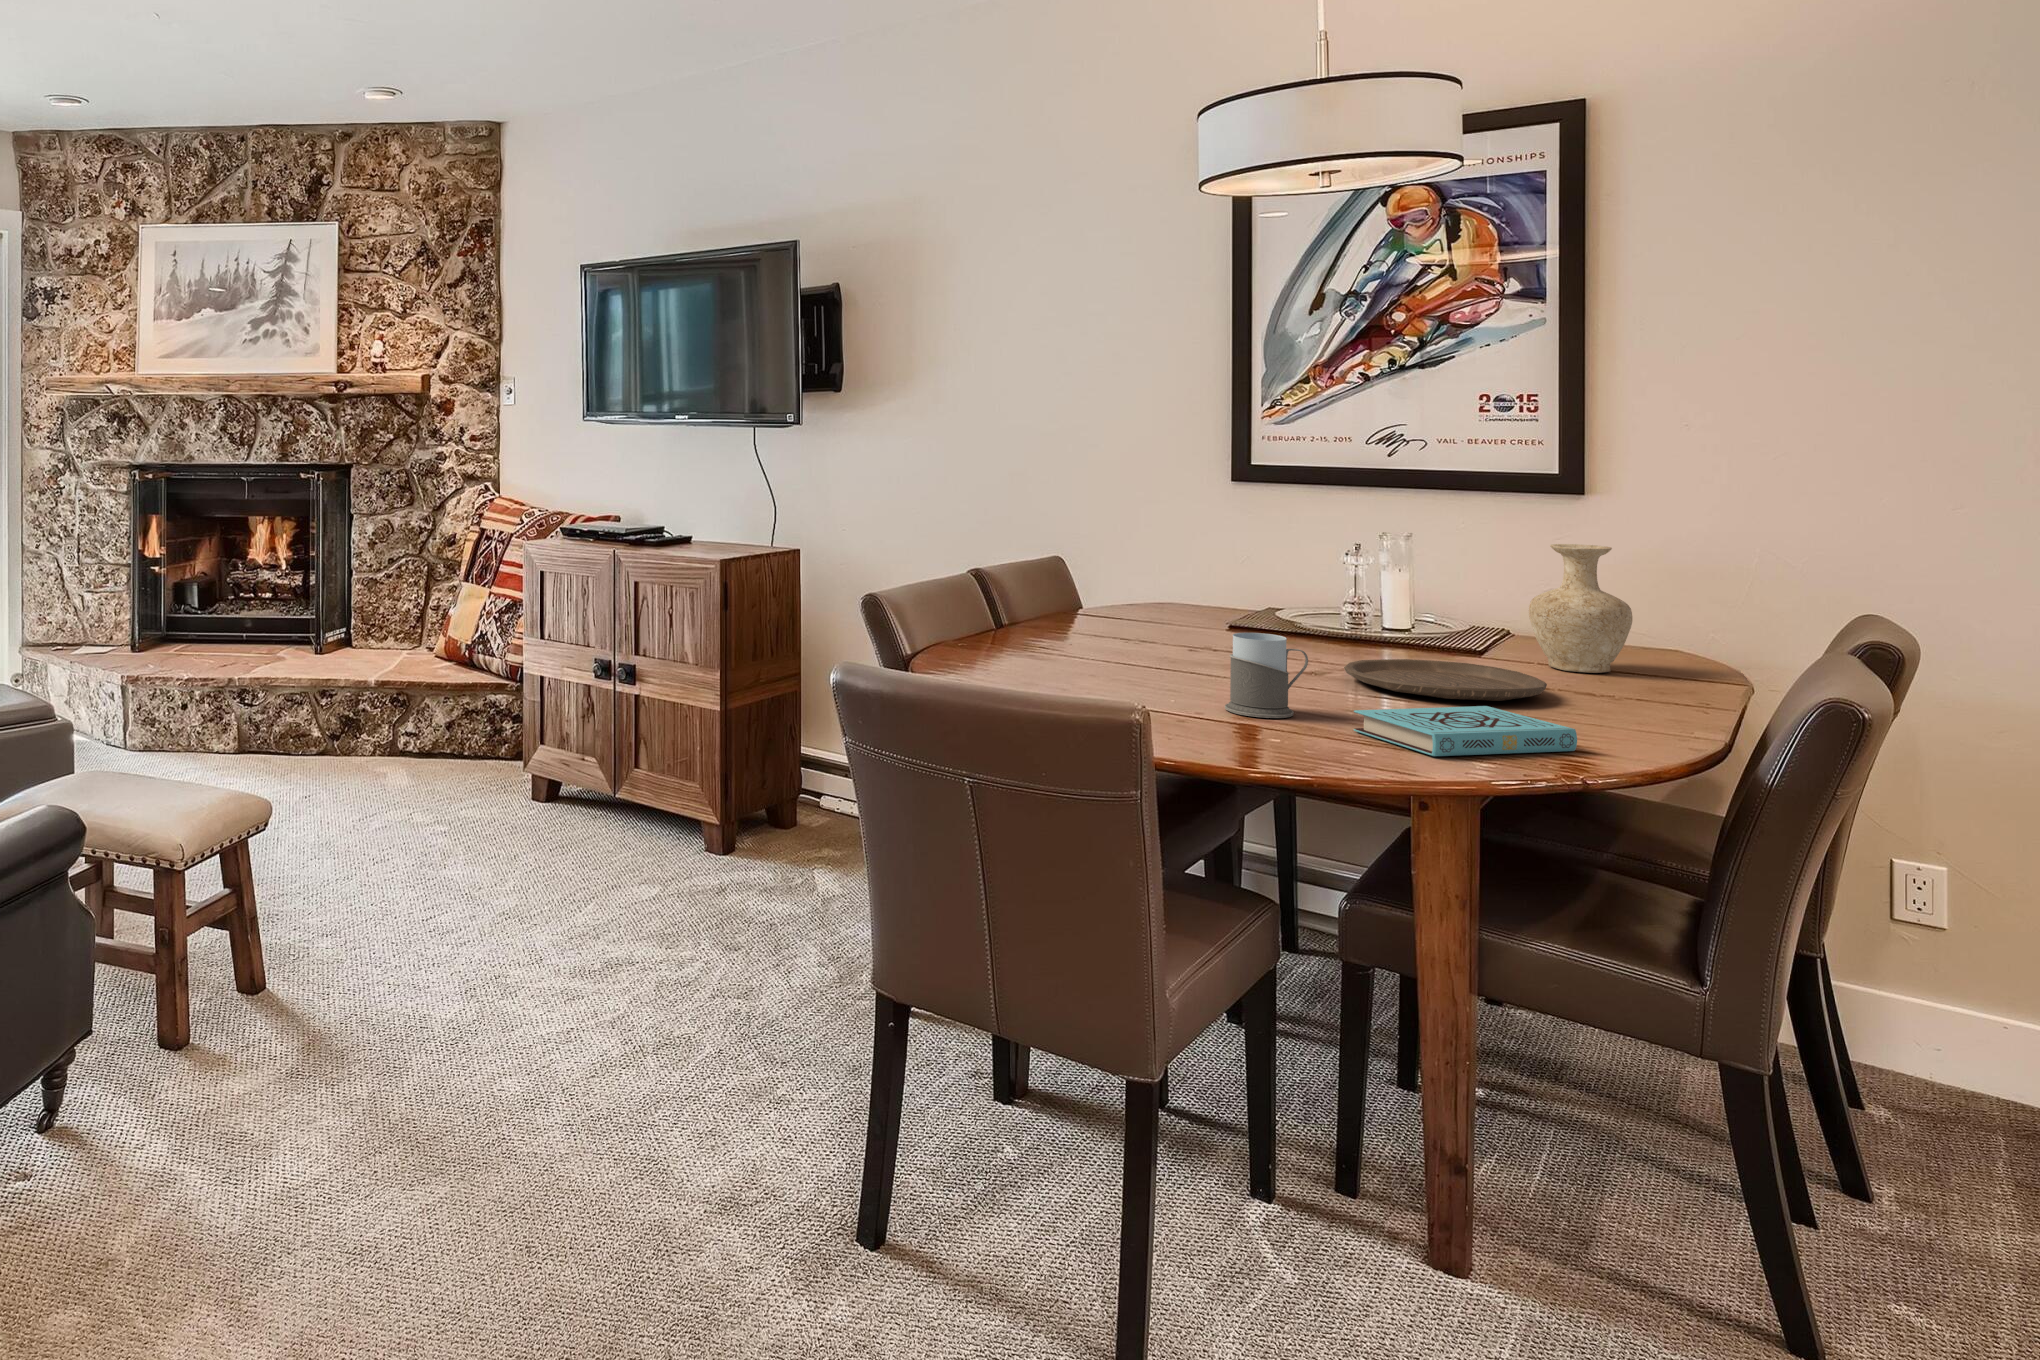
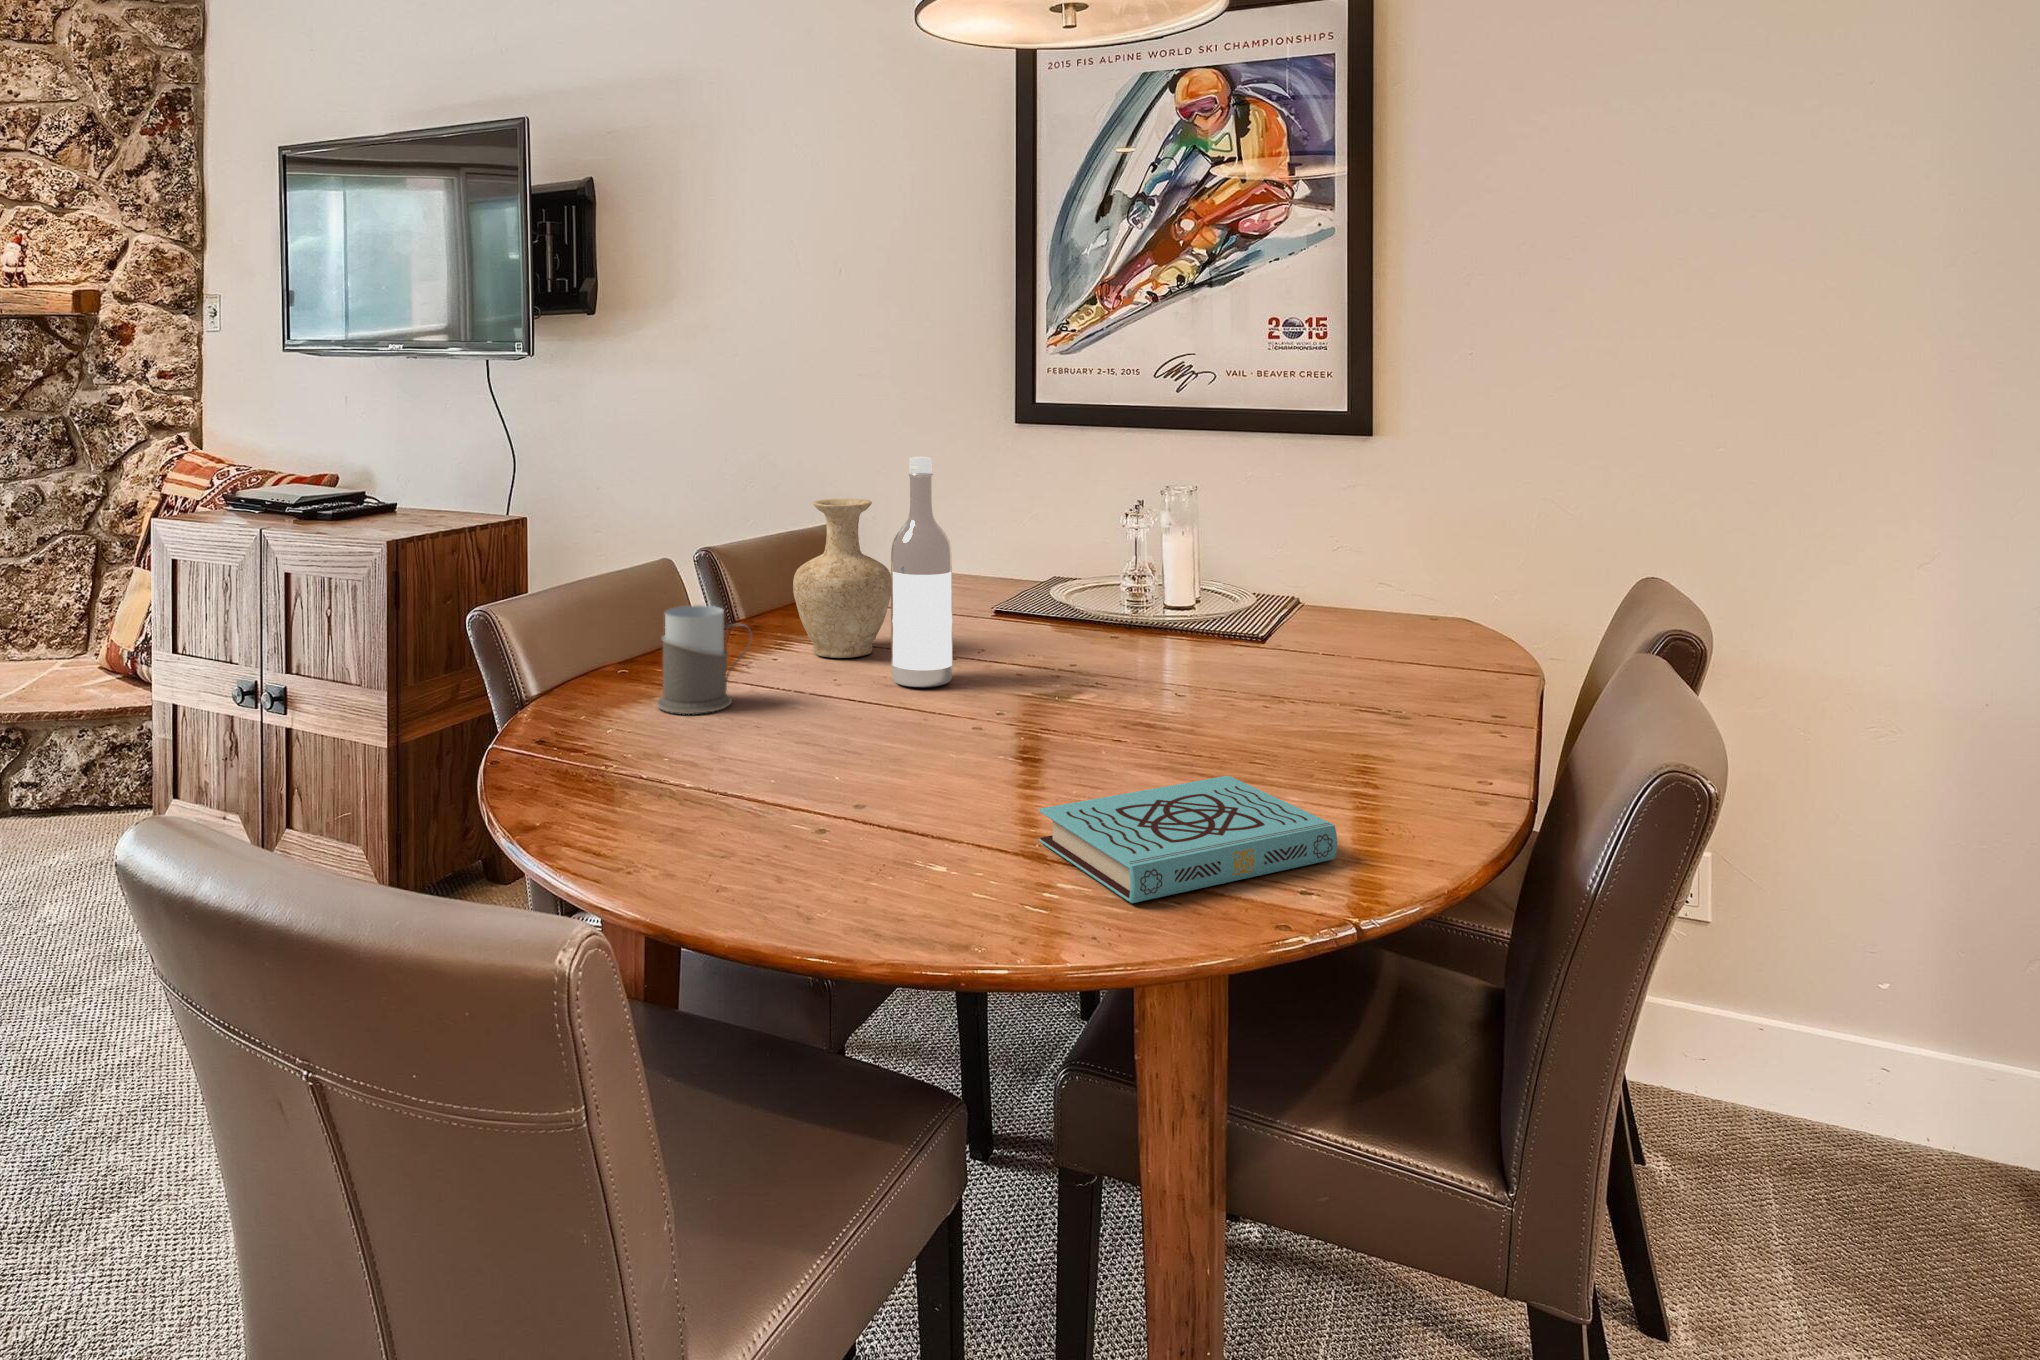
wine bottle: none [1184,499,1233,661] -> present [891,457,953,687]
vase: present [1529,544,1632,673] -> present [793,499,891,658]
mug: present [1225,633,1308,718] -> present [657,605,752,714]
plate: present [1344,659,1547,701] -> none [1077,673,1317,748]

